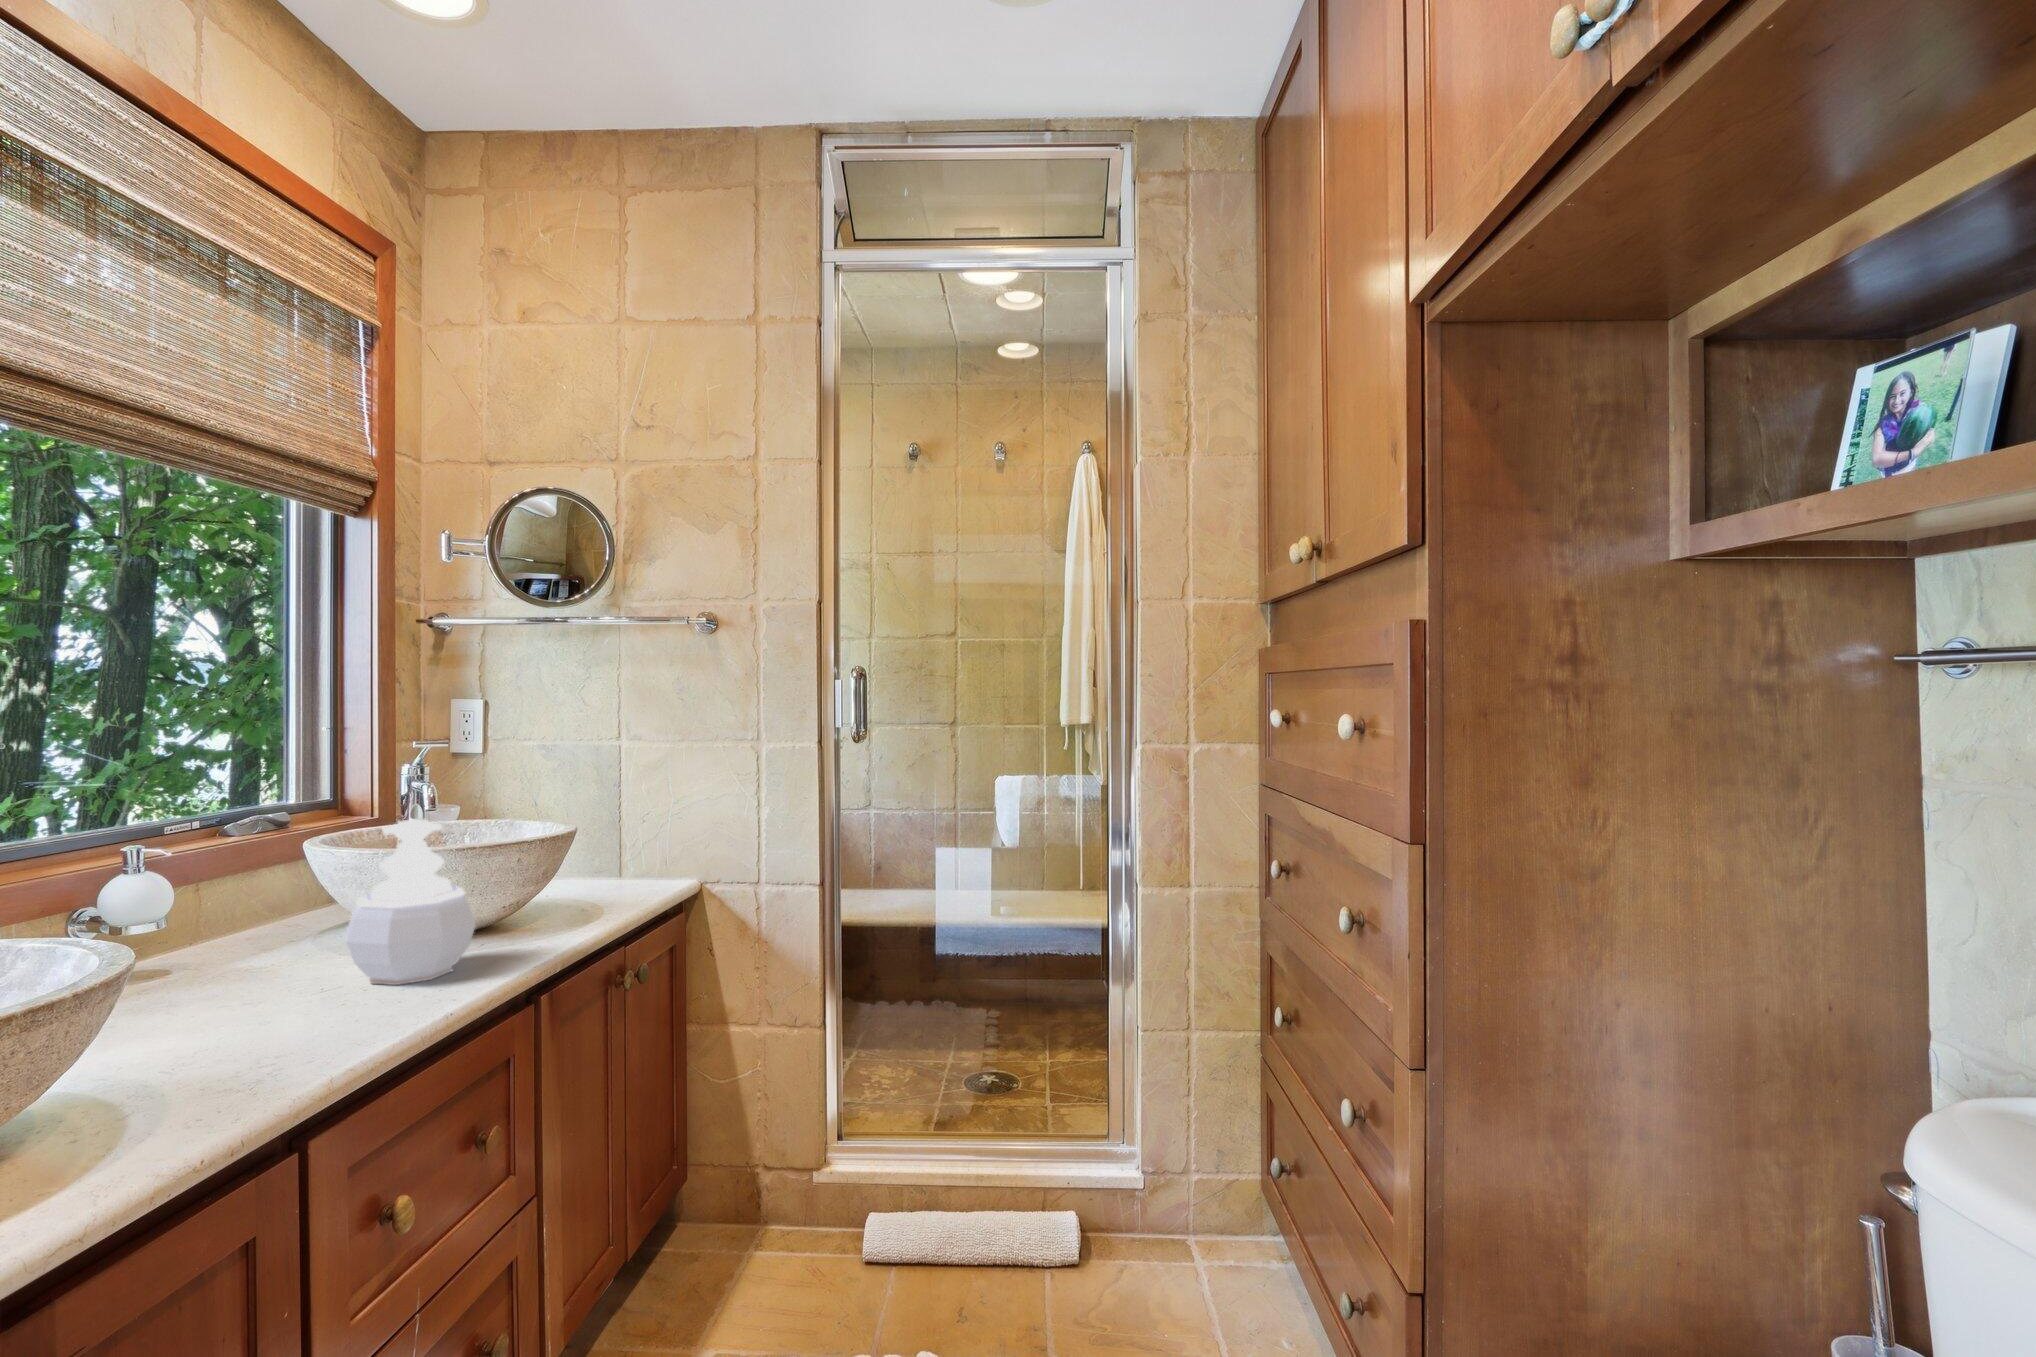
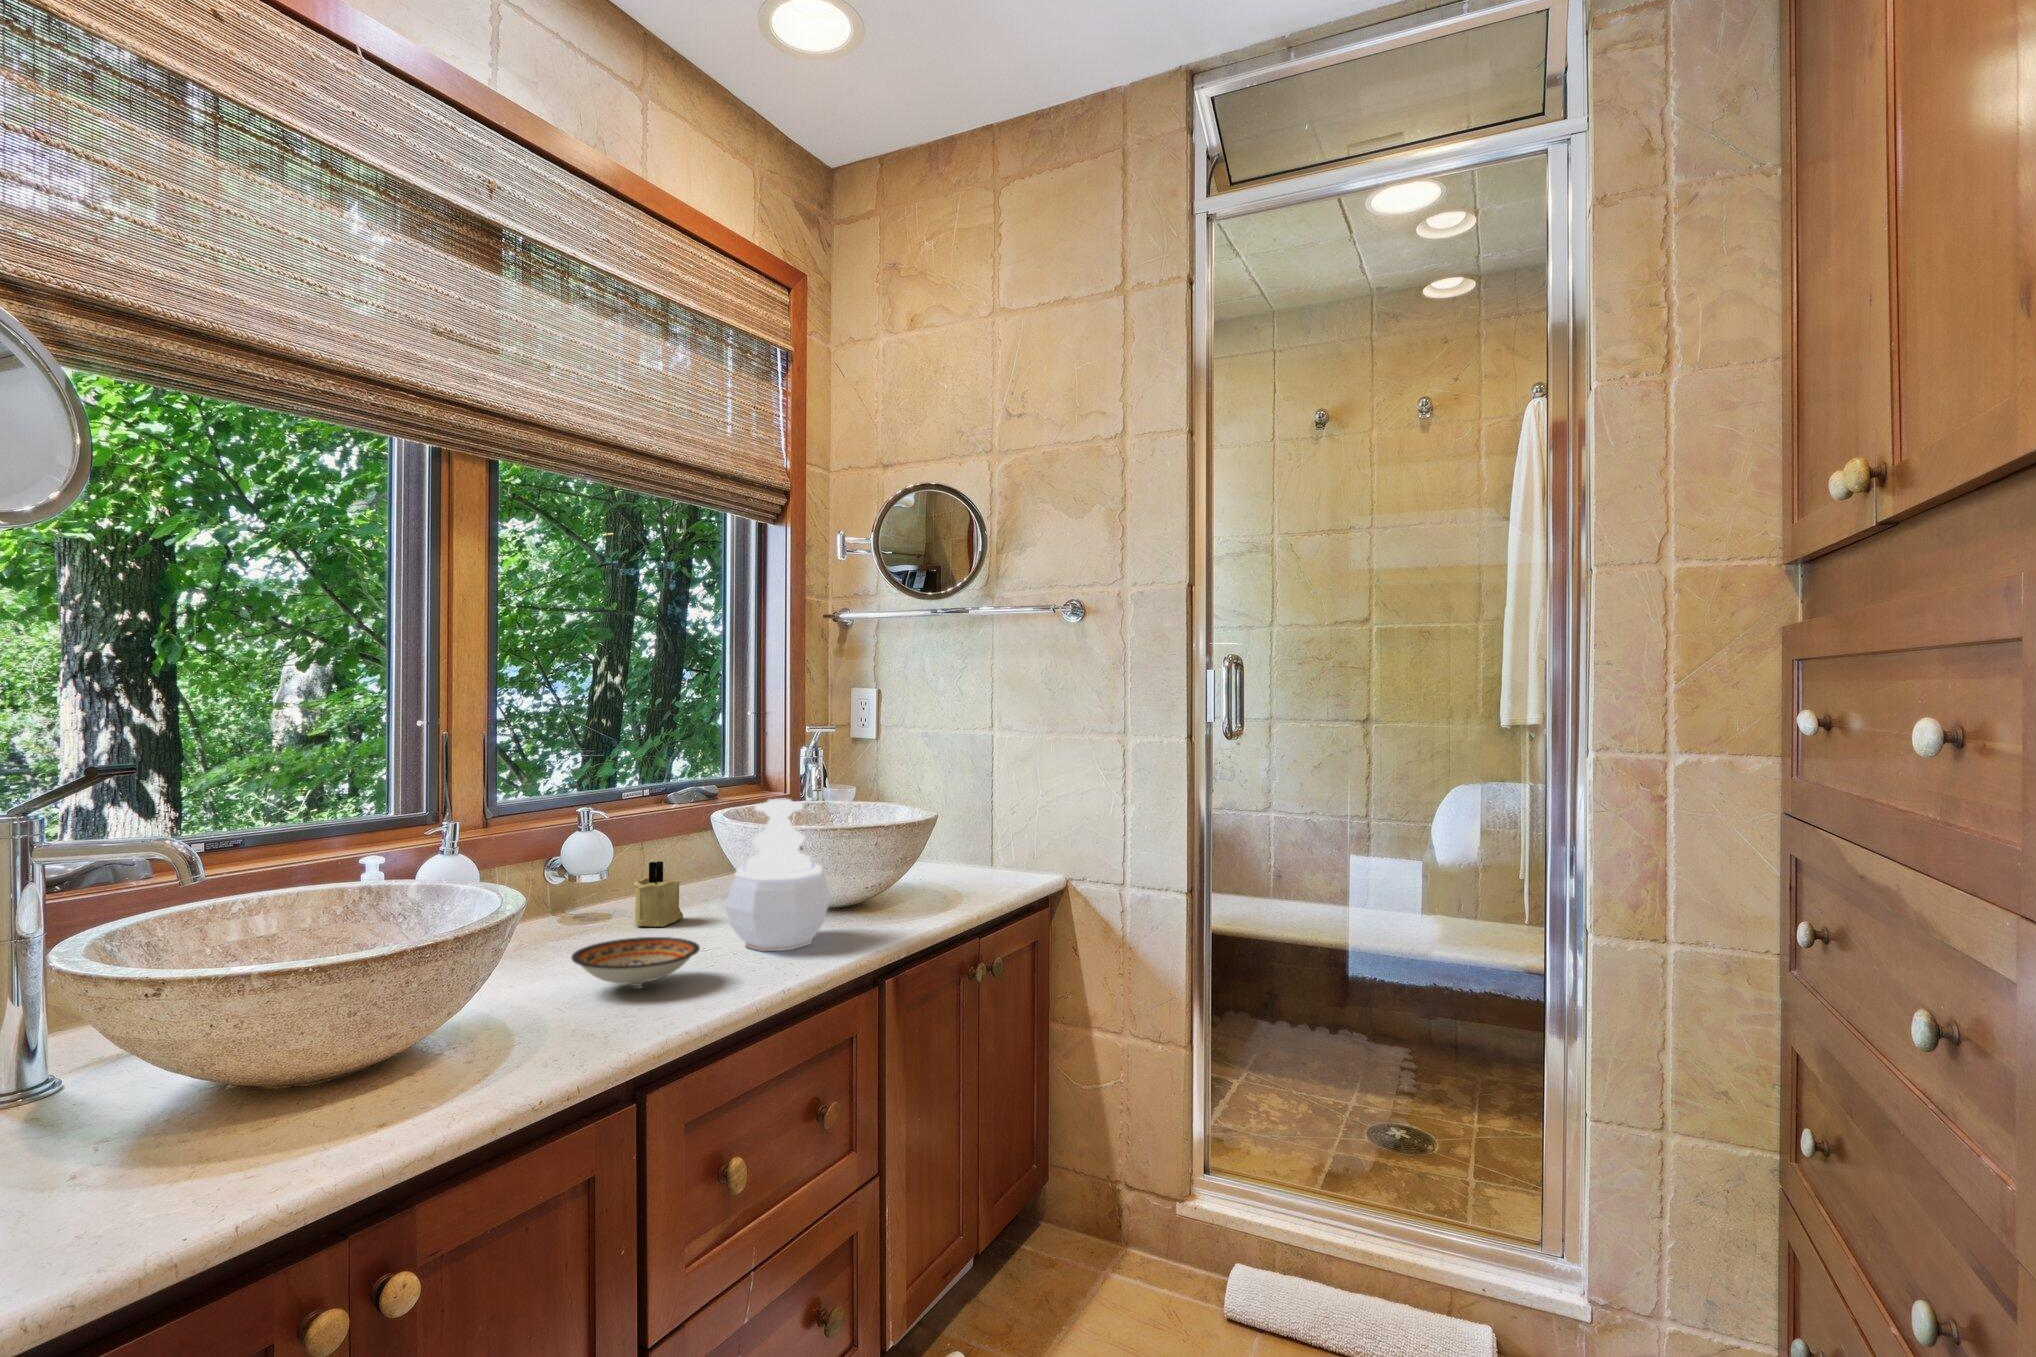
candle: none [199,902,267,980] -> present [634,861,683,927]
ceramic bowl: none [160,981,335,1041] -> present [571,937,700,986]

